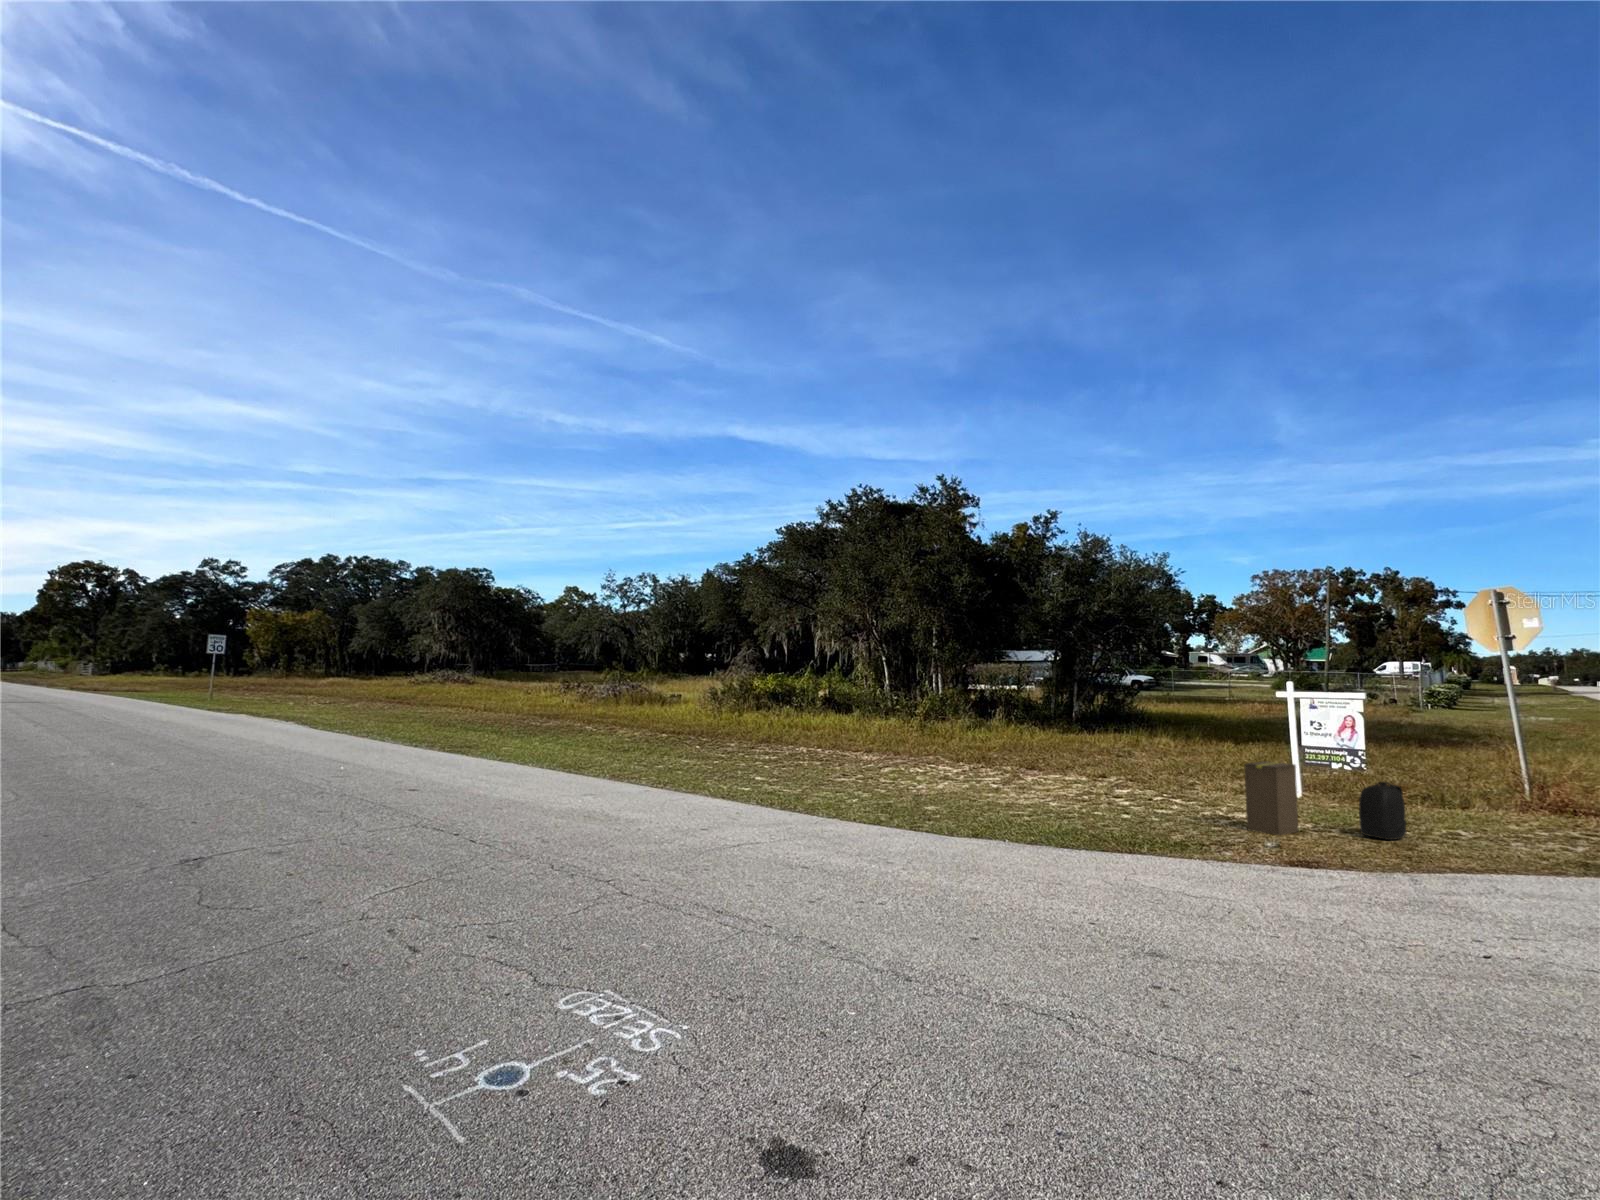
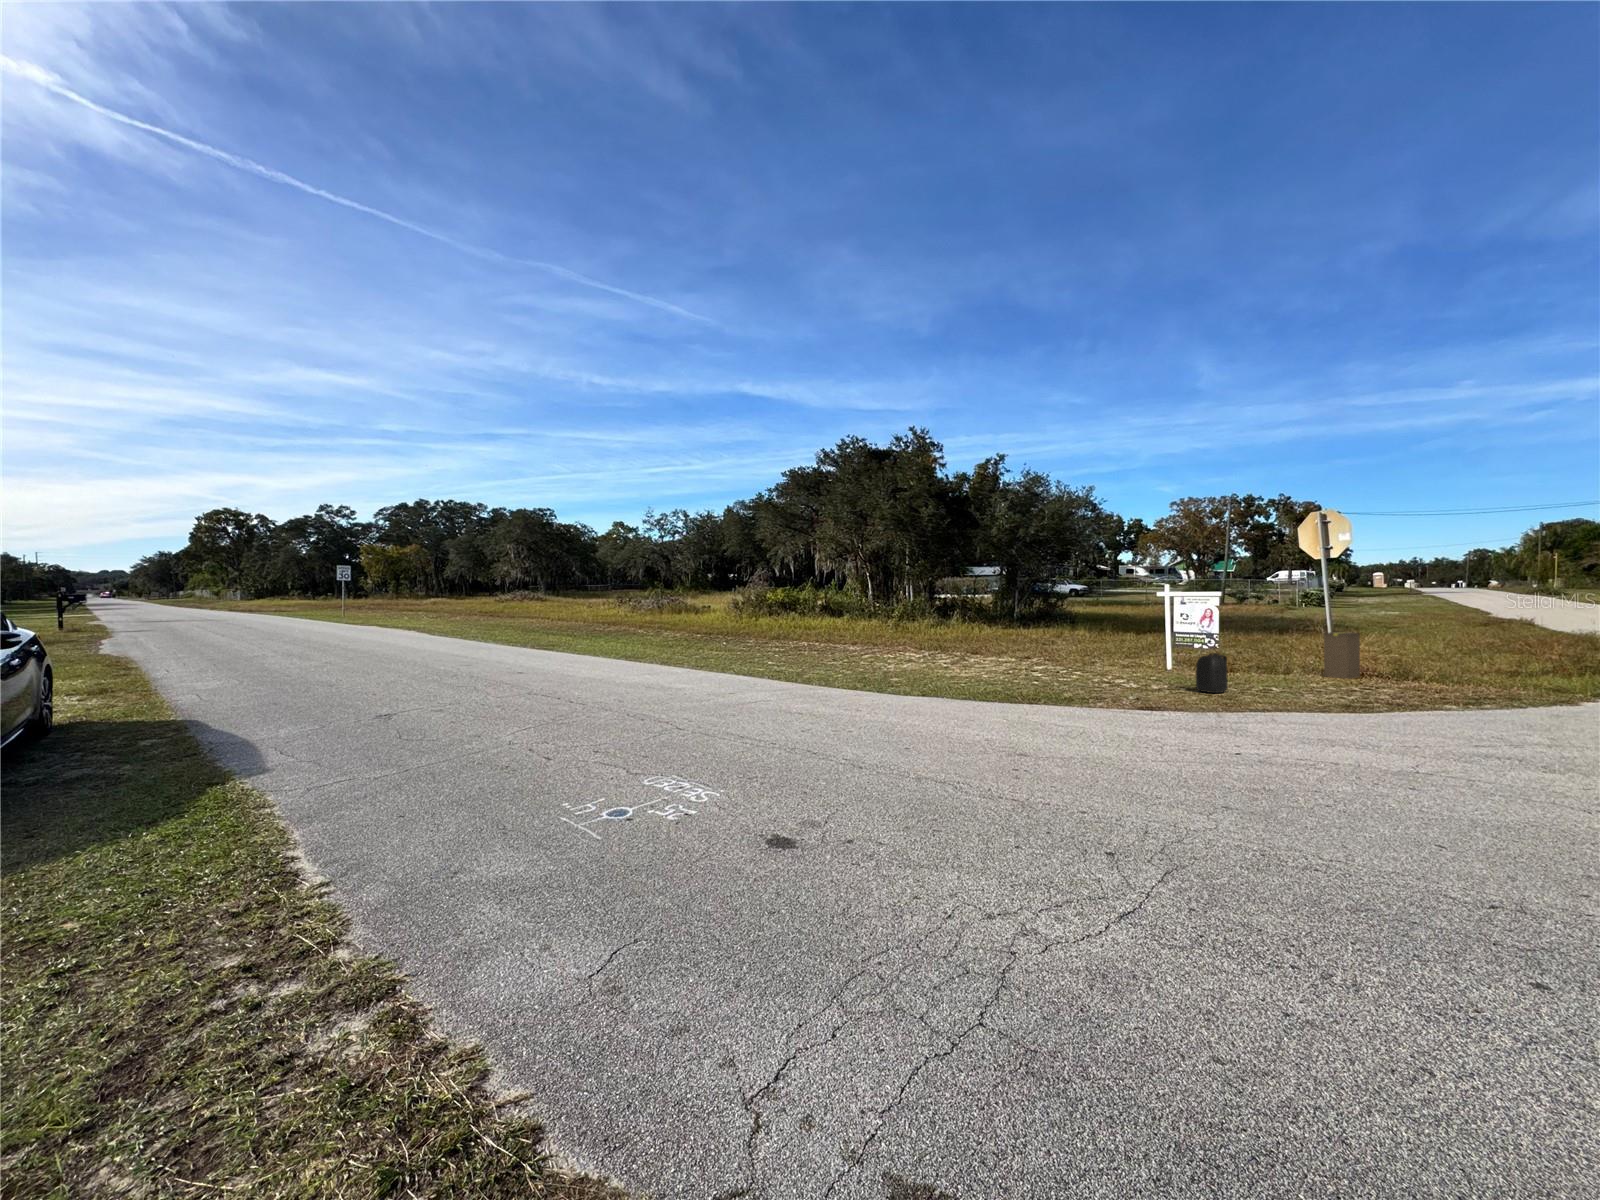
cardboard box: present [1244,761,1299,835] -> present [1324,632,1360,679]

